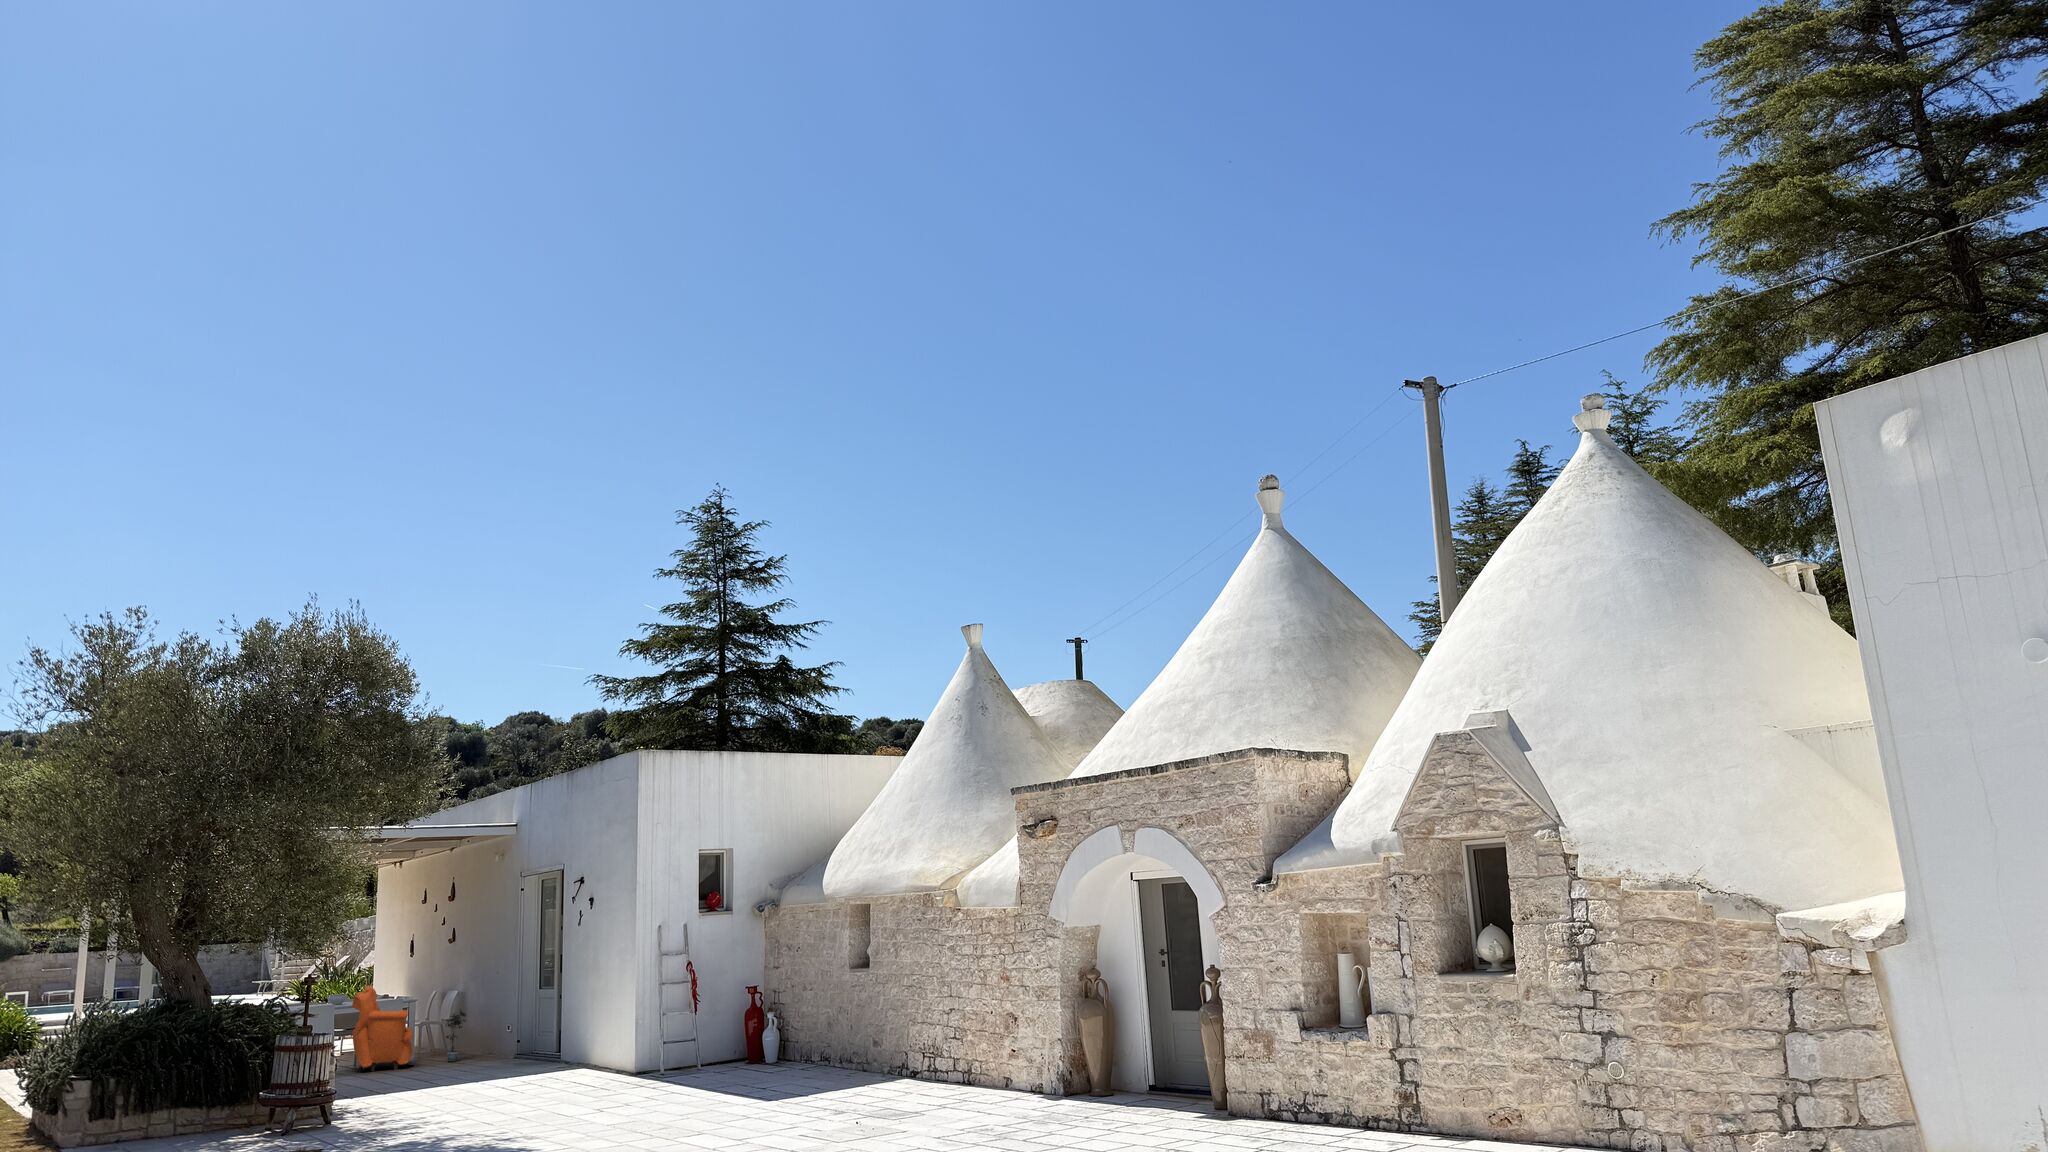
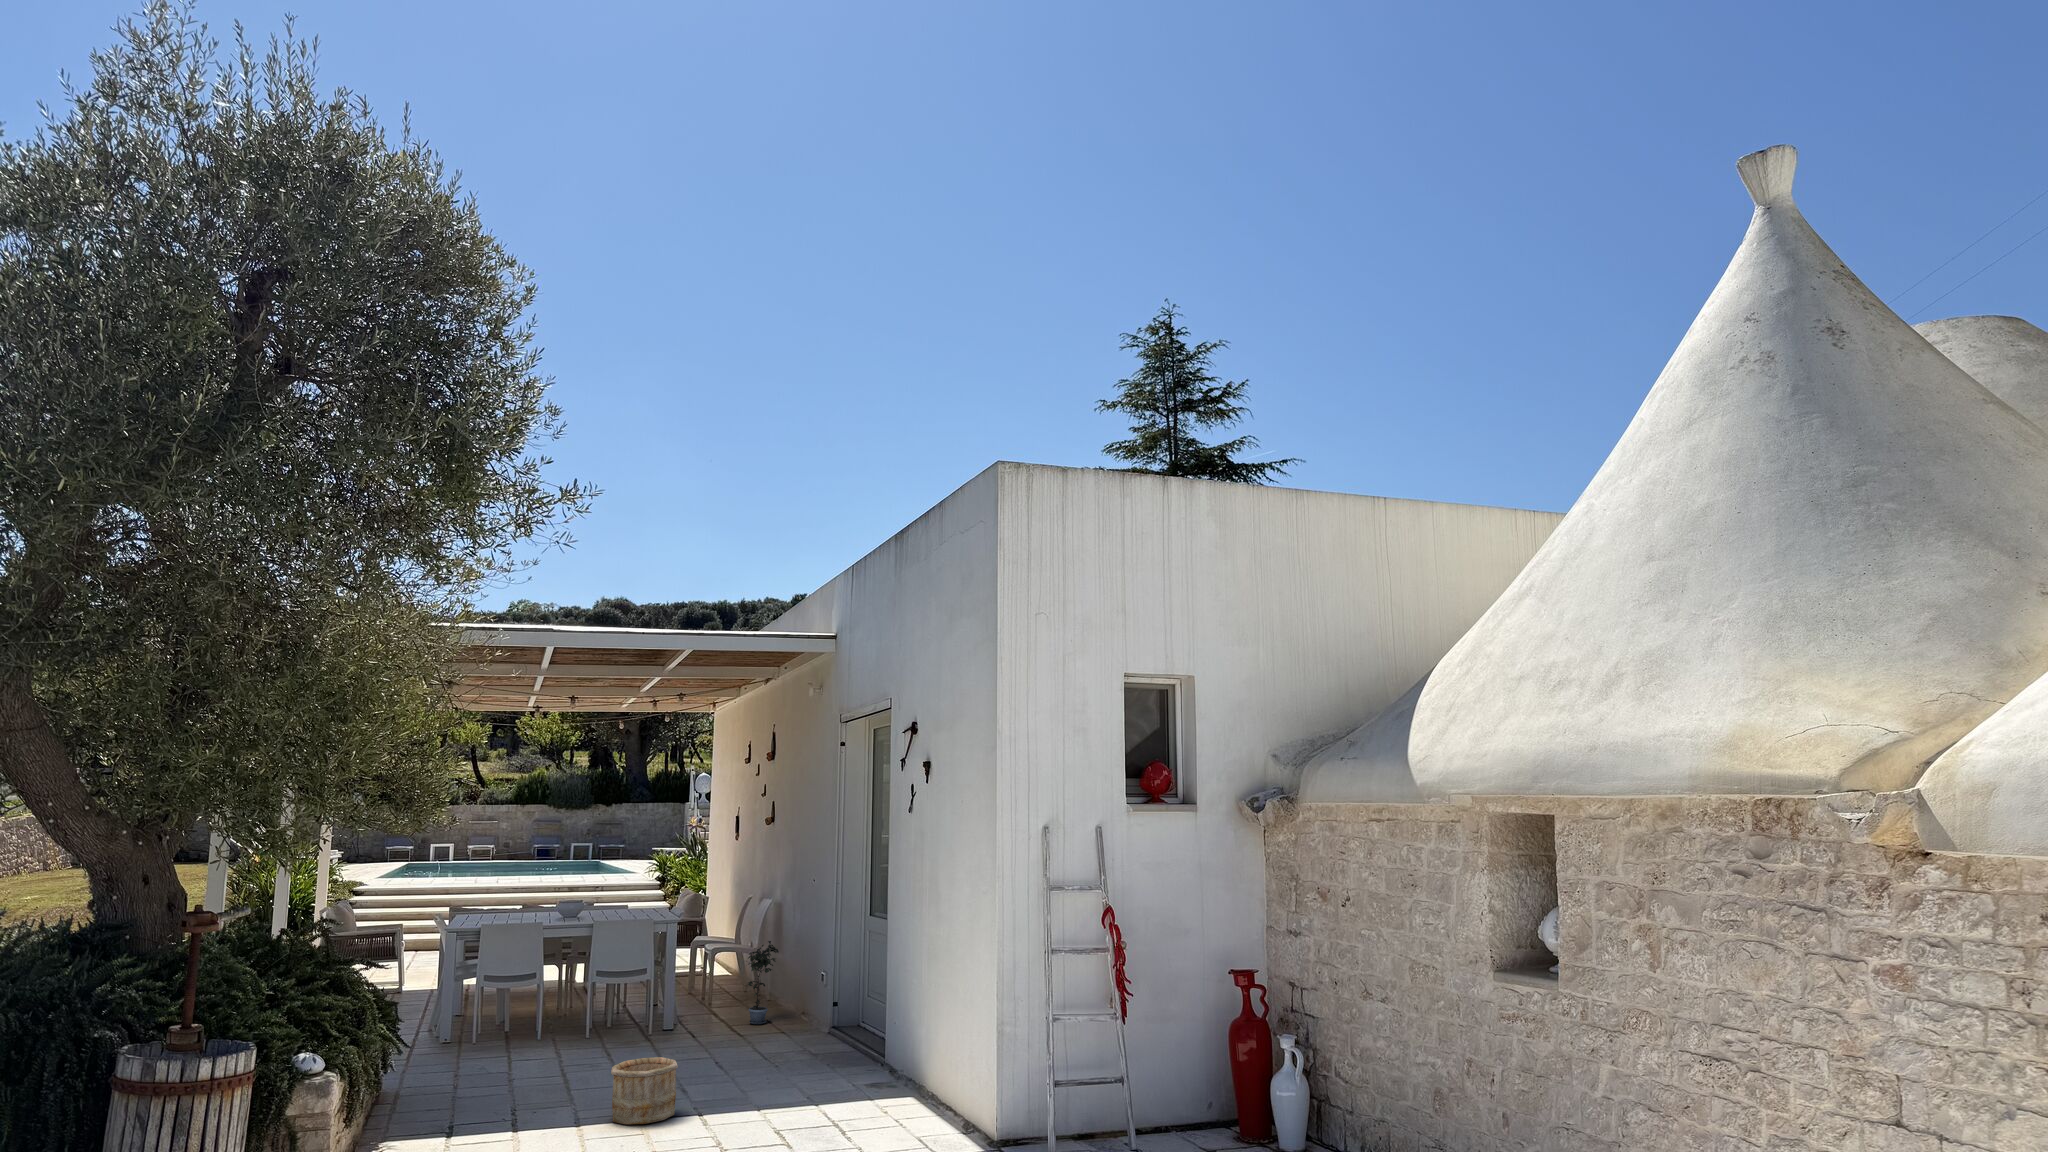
armchair: present [352,986,413,1072] -> none [601,894,701,1035]
wooden bucket: none [422,1057,459,1089] -> present [611,1057,678,1124]

